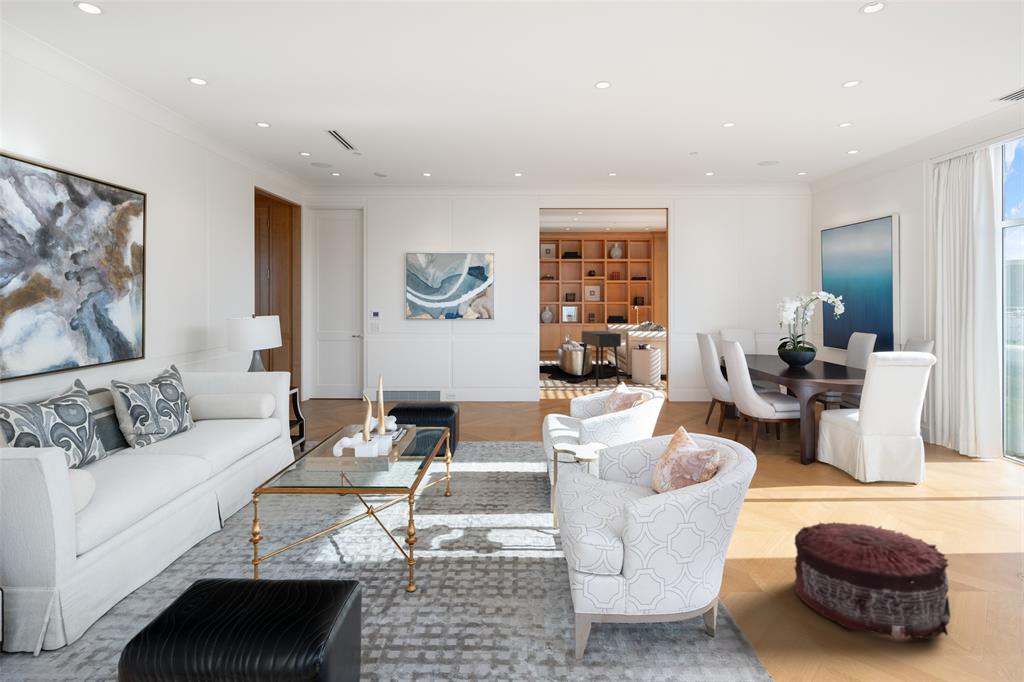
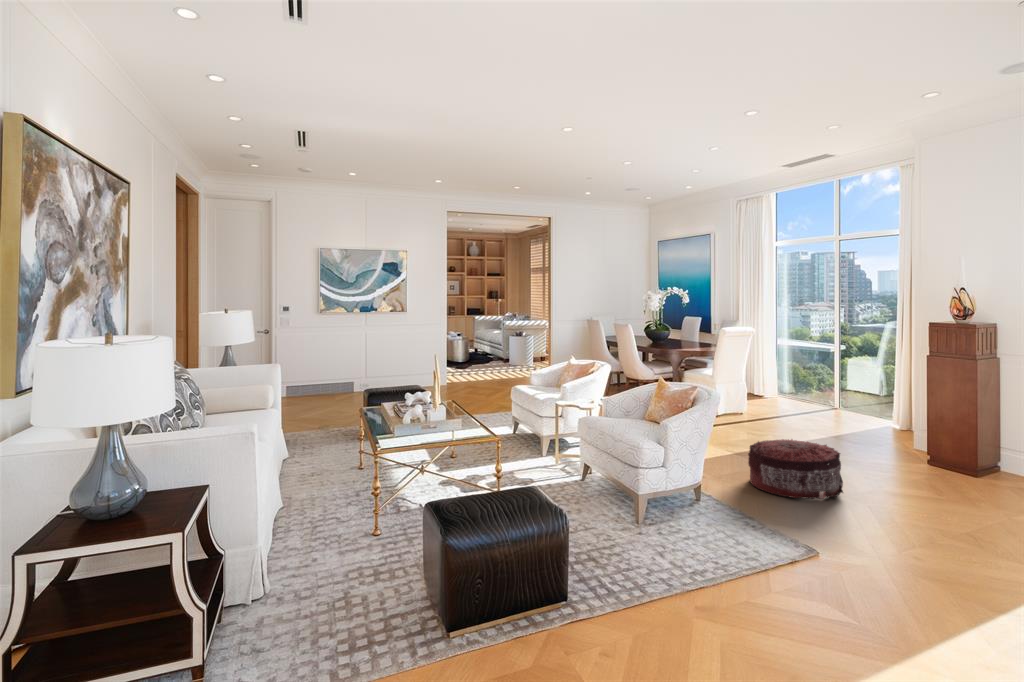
console table: present [581,331,621,387] -> none [462,322,504,372]

